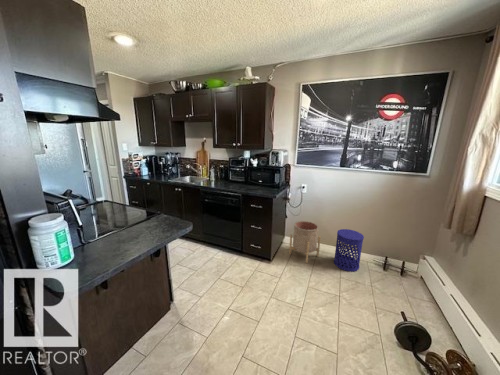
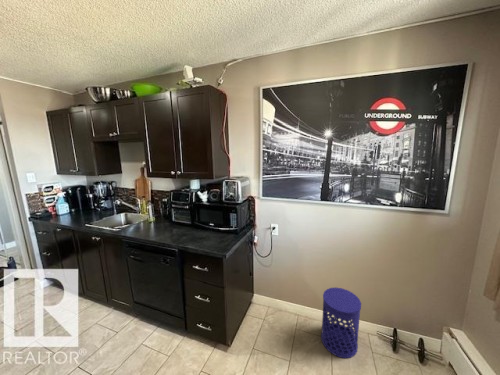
planter: present [289,221,321,263] -> none [258,275,301,345]

